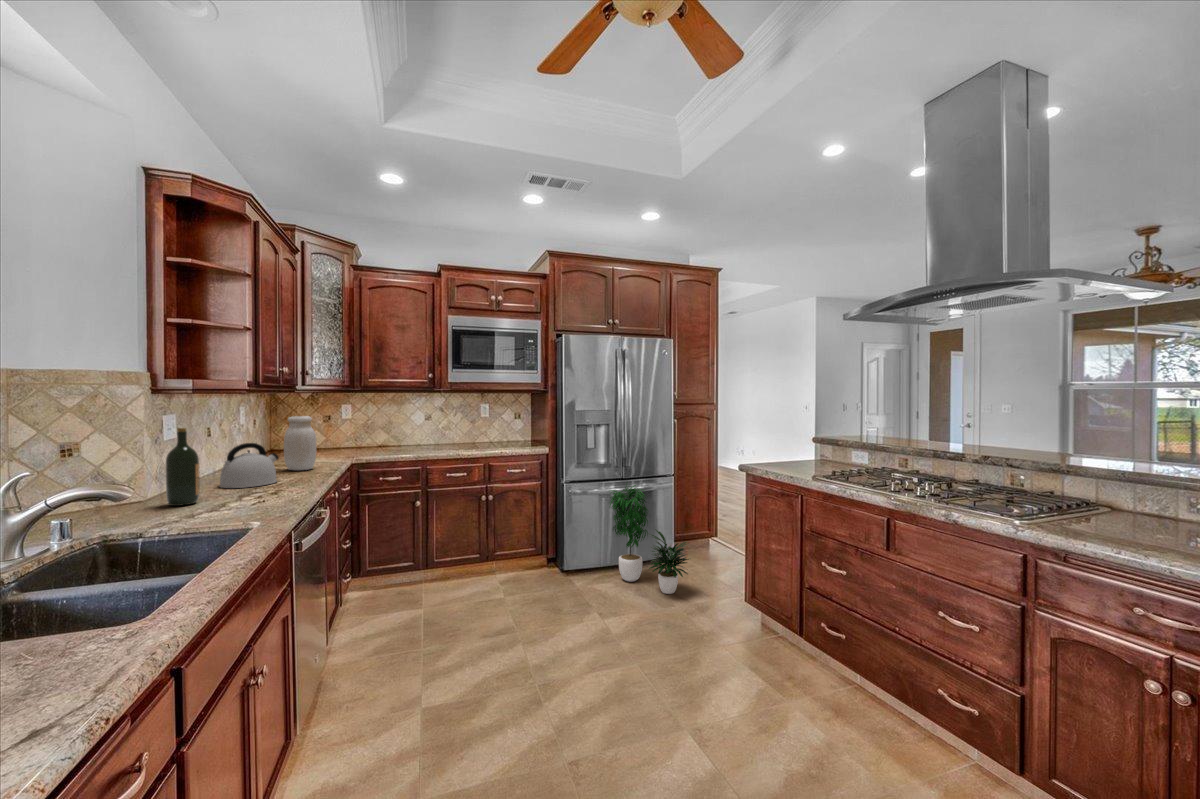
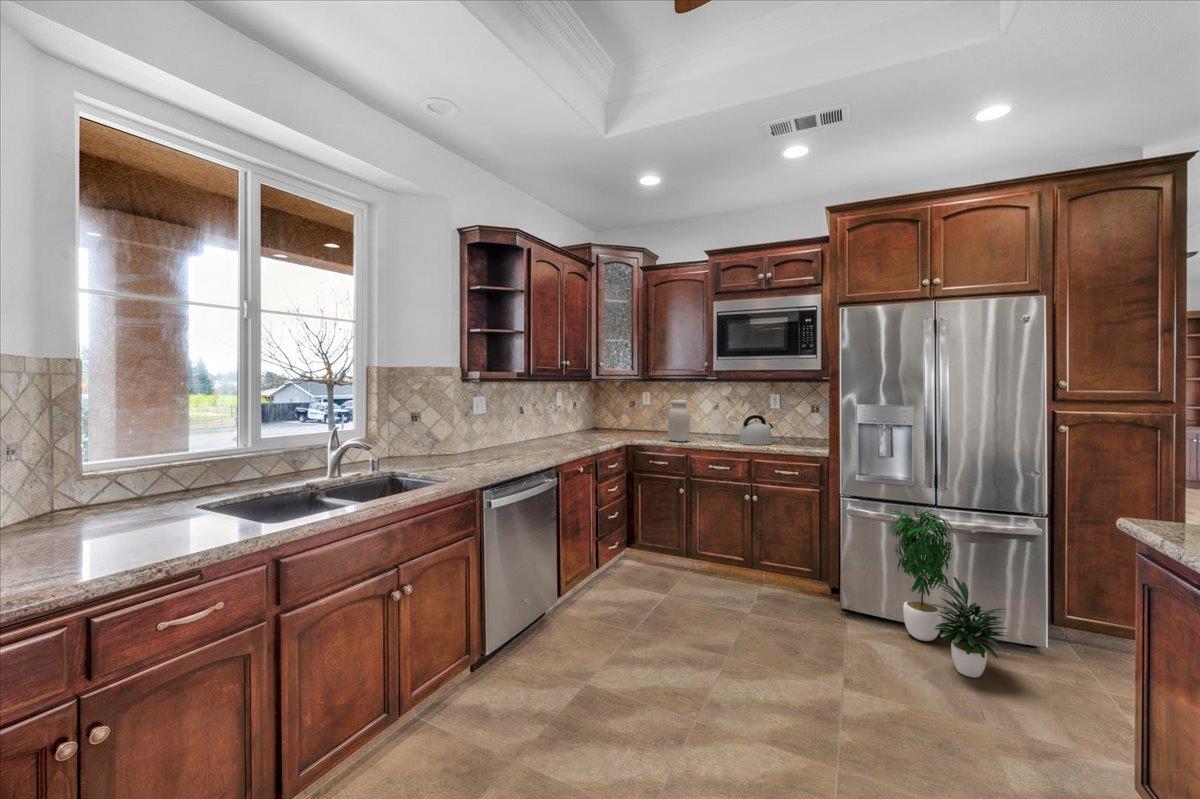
jar: present [284,416,316,470] -> present [668,400,690,442]
wine bottle: present [165,428,200,506] -> none [455,406,474,460]
kettle: present [219,443,279,488] -> present [739,415,773,445]

